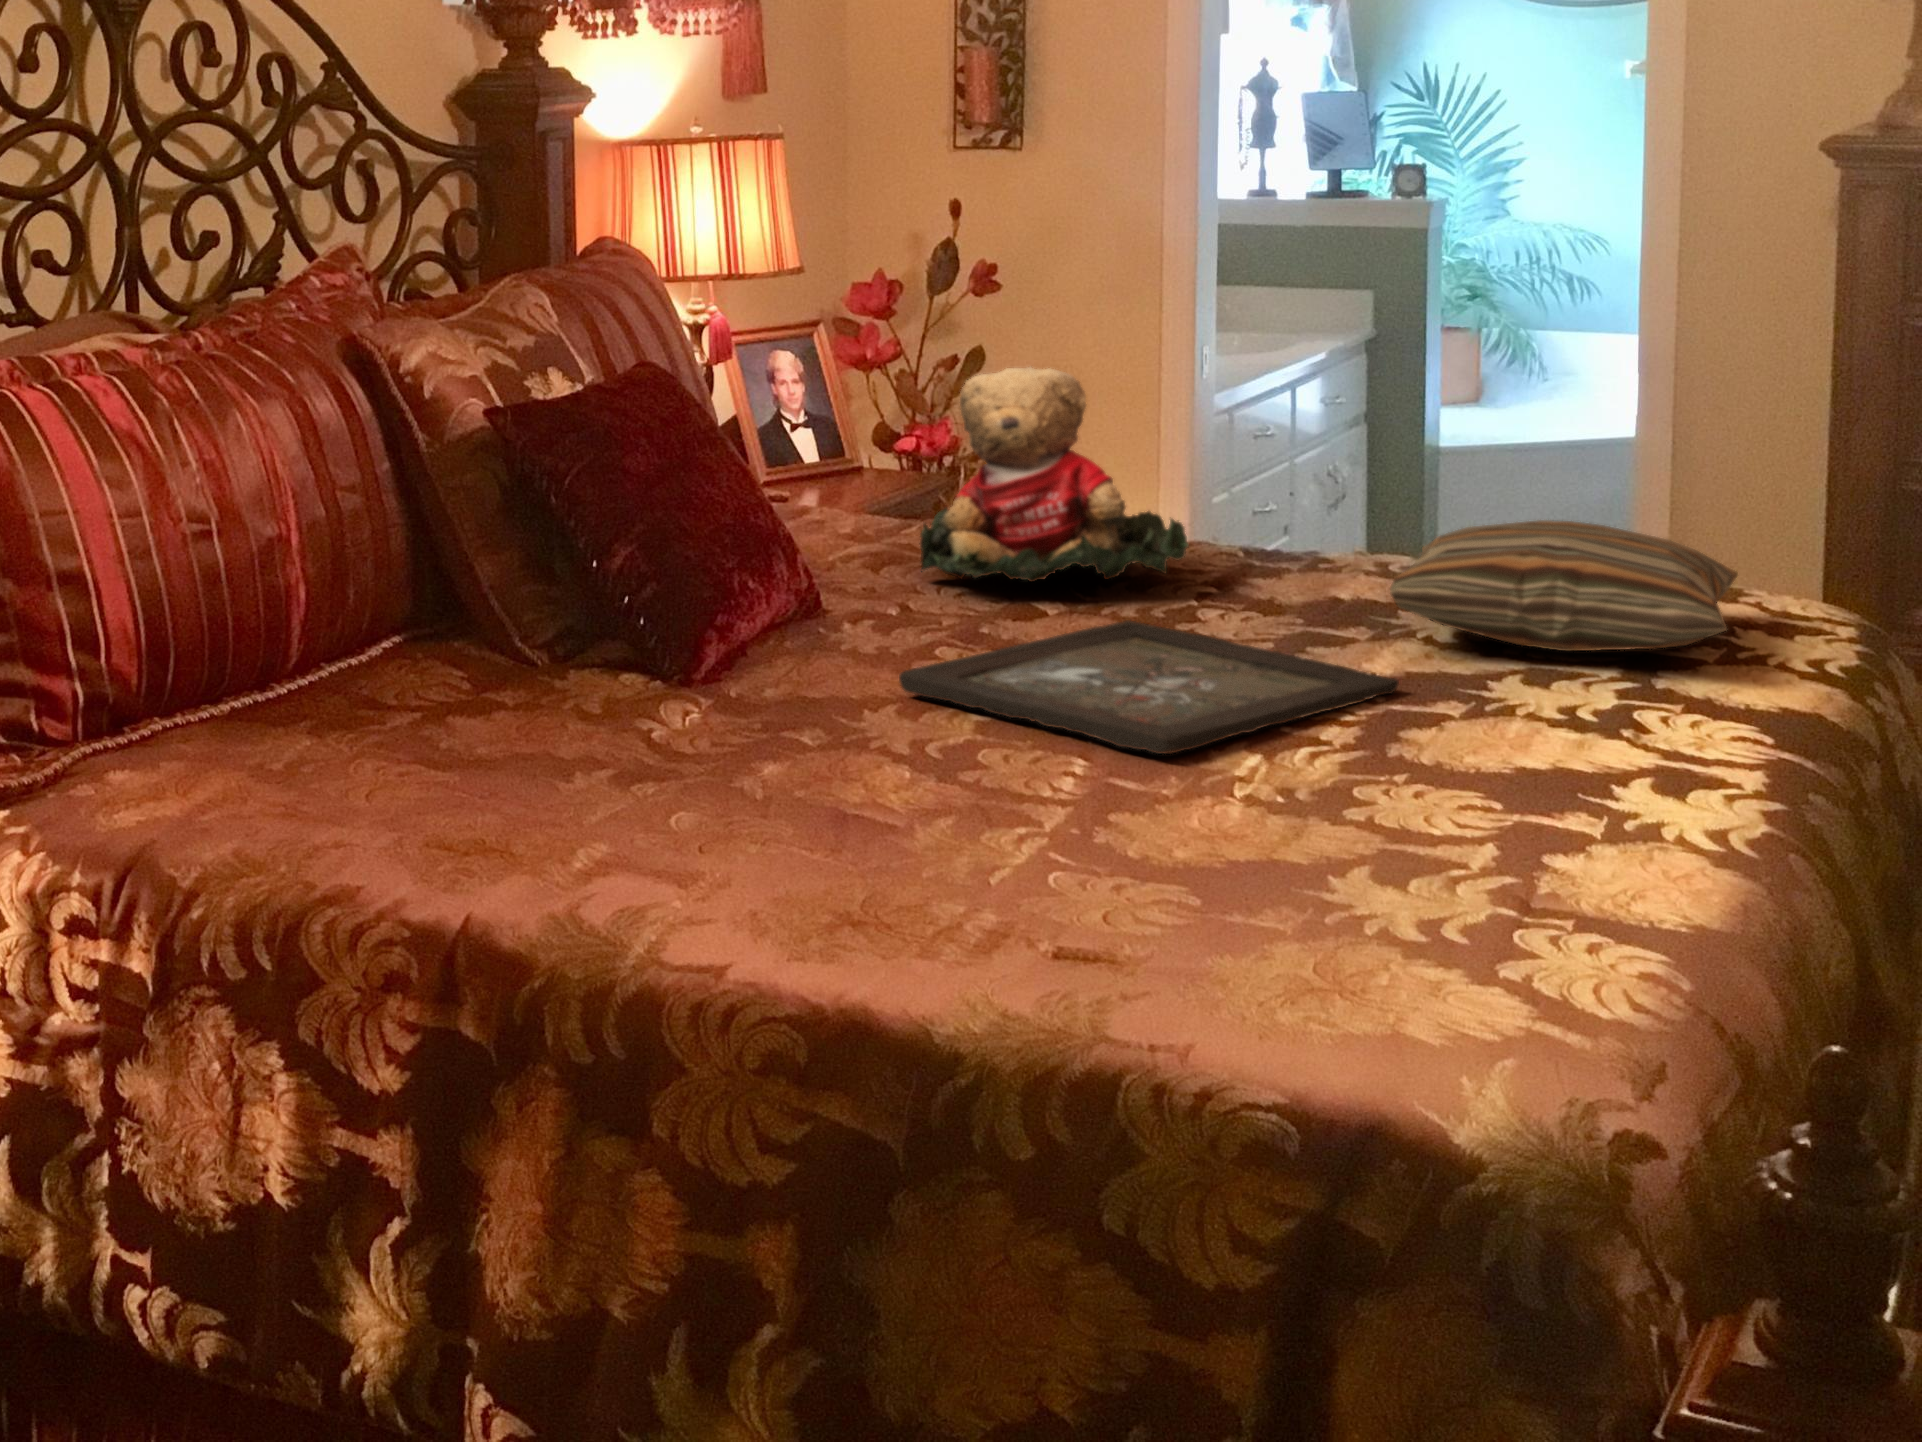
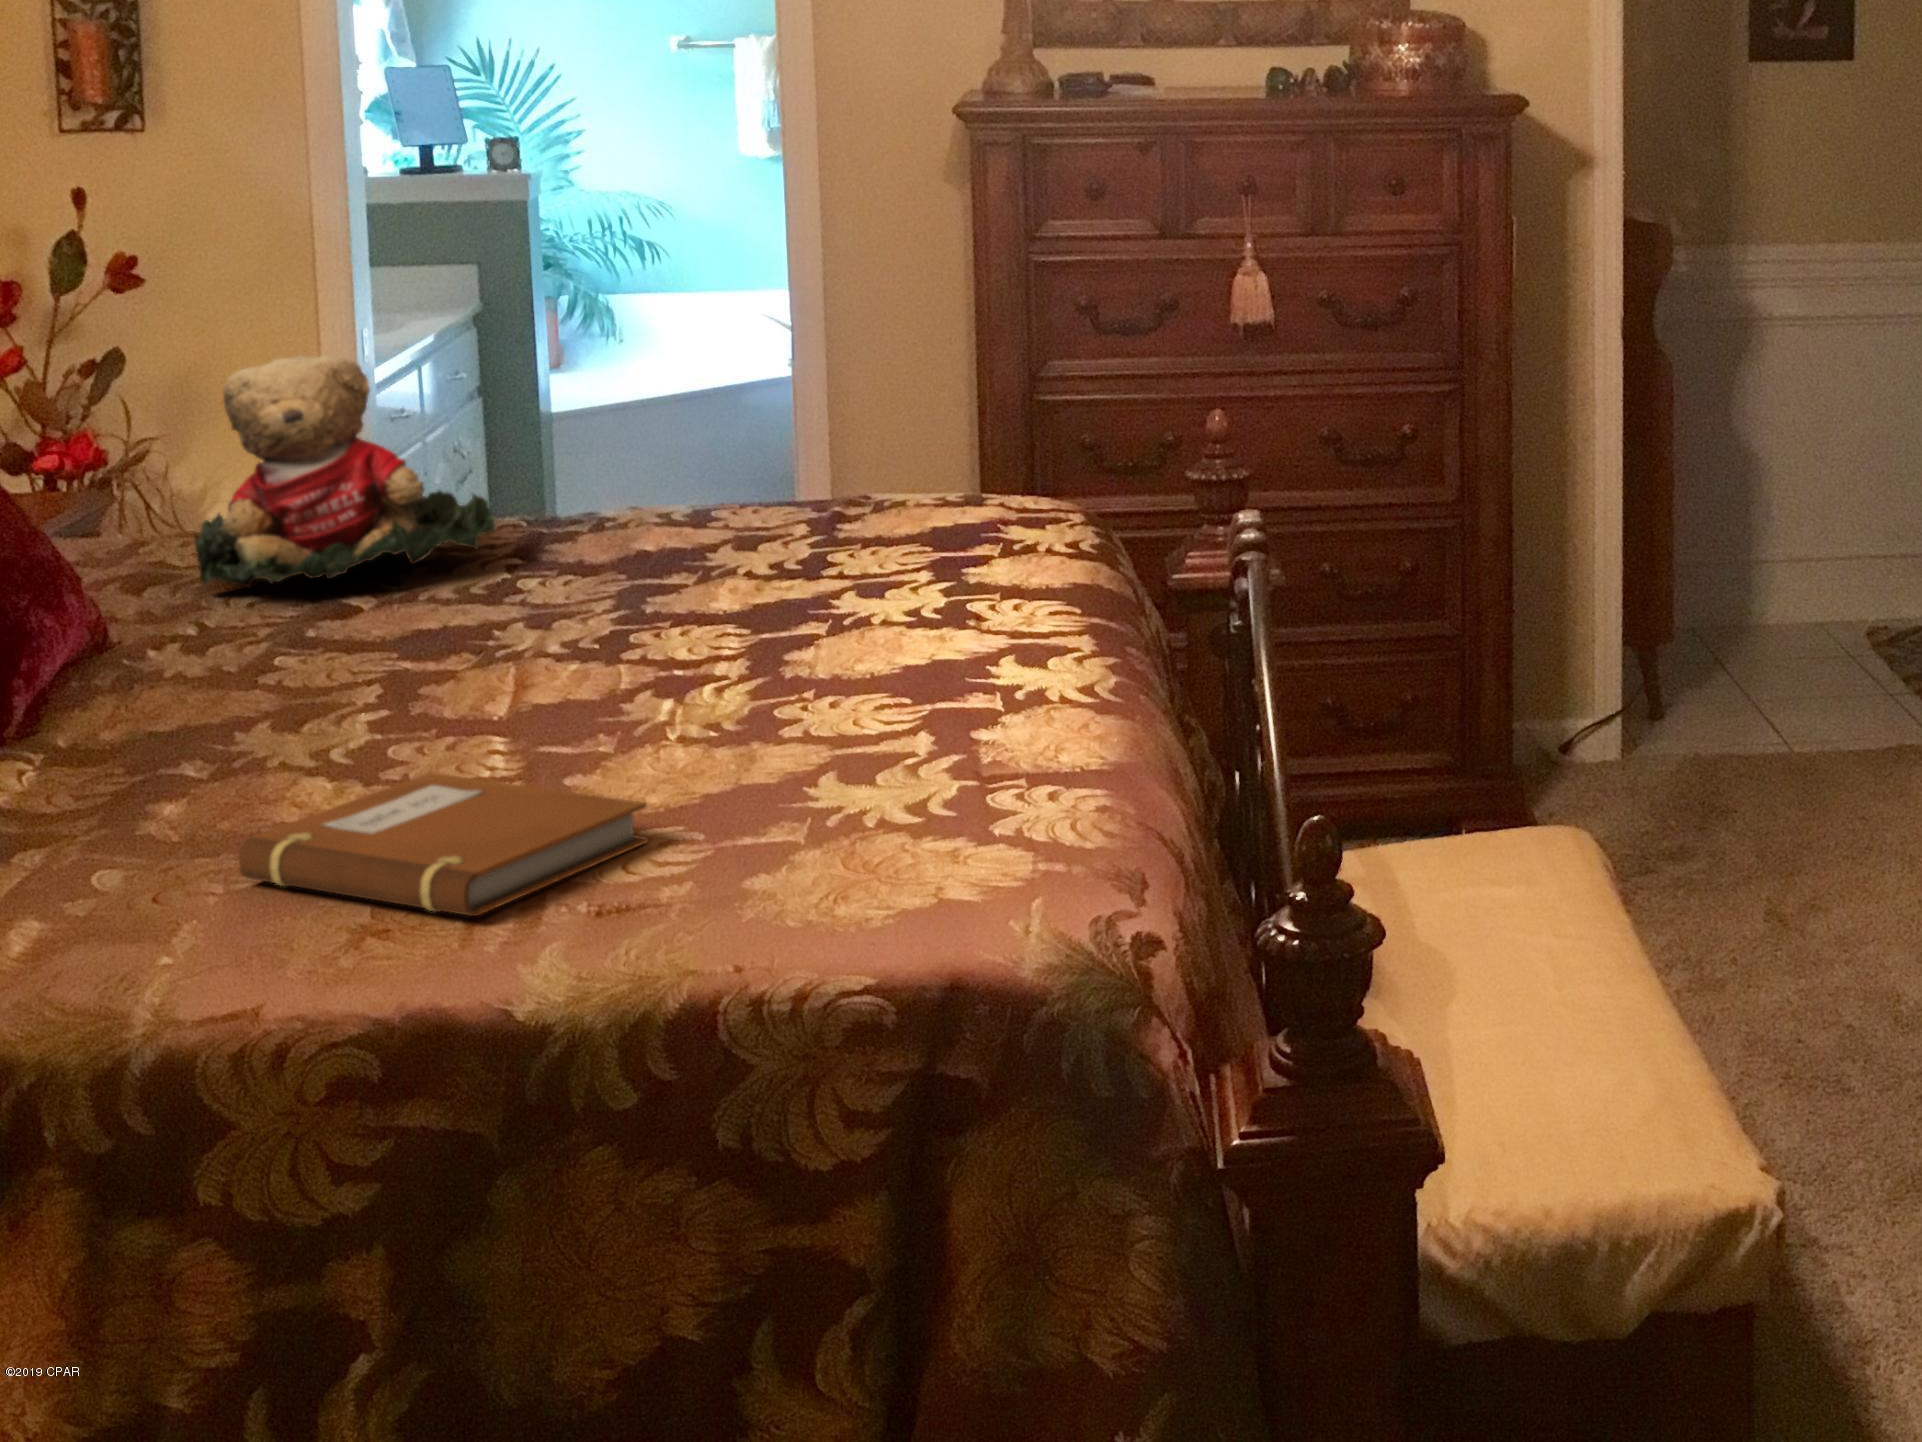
pillow: present [1390,520,1738,652] -> none [716,449,1007,563]
tray: present [899,620,1399,754] -> none [263,598,755,717]
notebook: none [779,777,1140,920] -> present [238,773,648,916]

